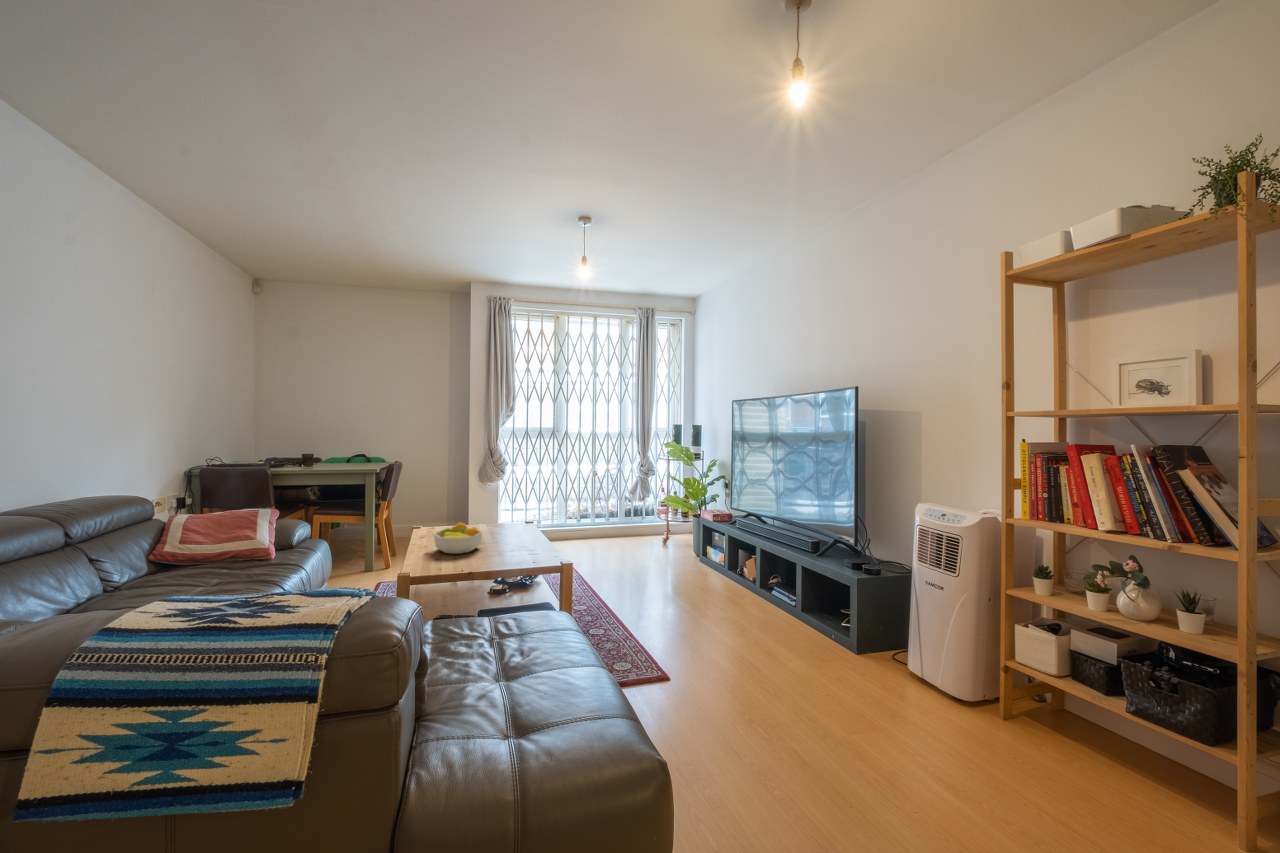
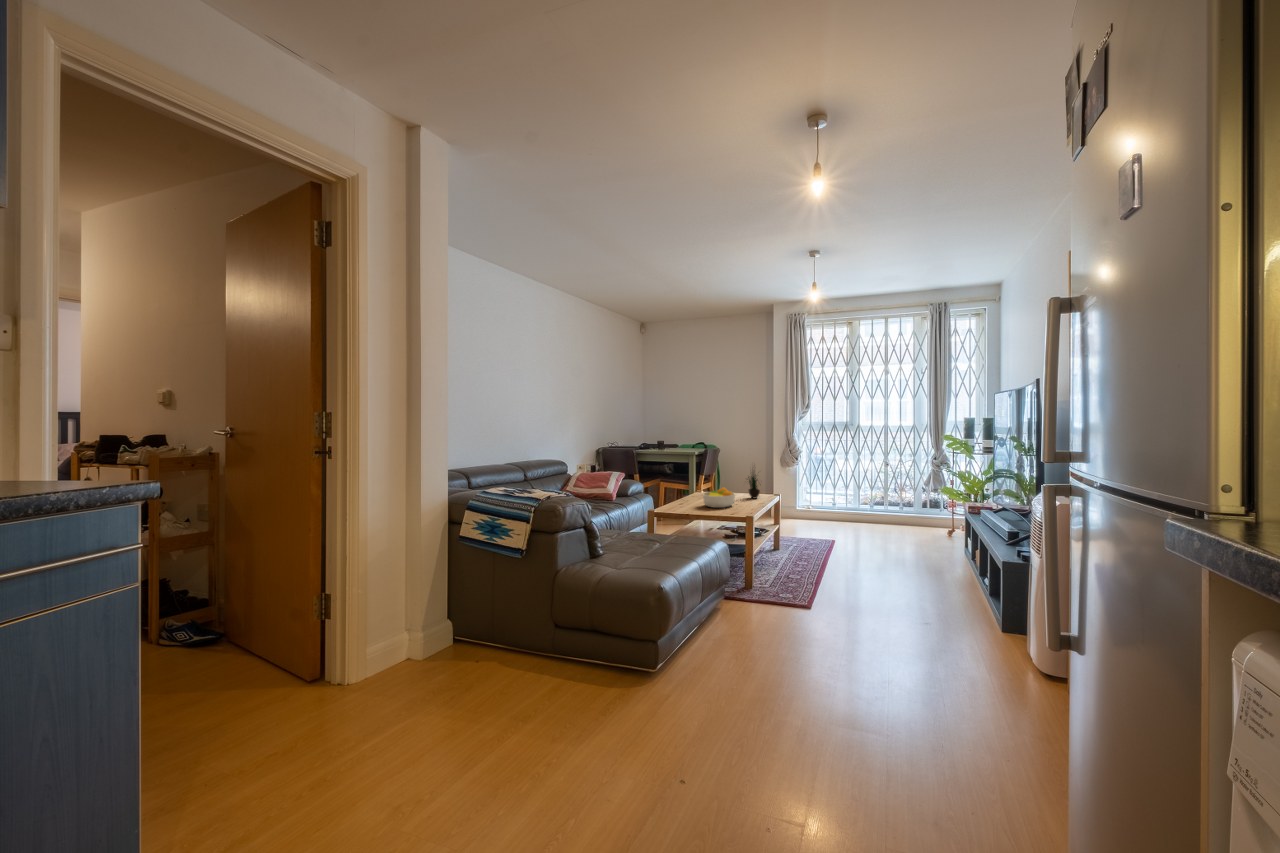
potted plant: none [472,477,500,532] -> present [748,472,760,498]

